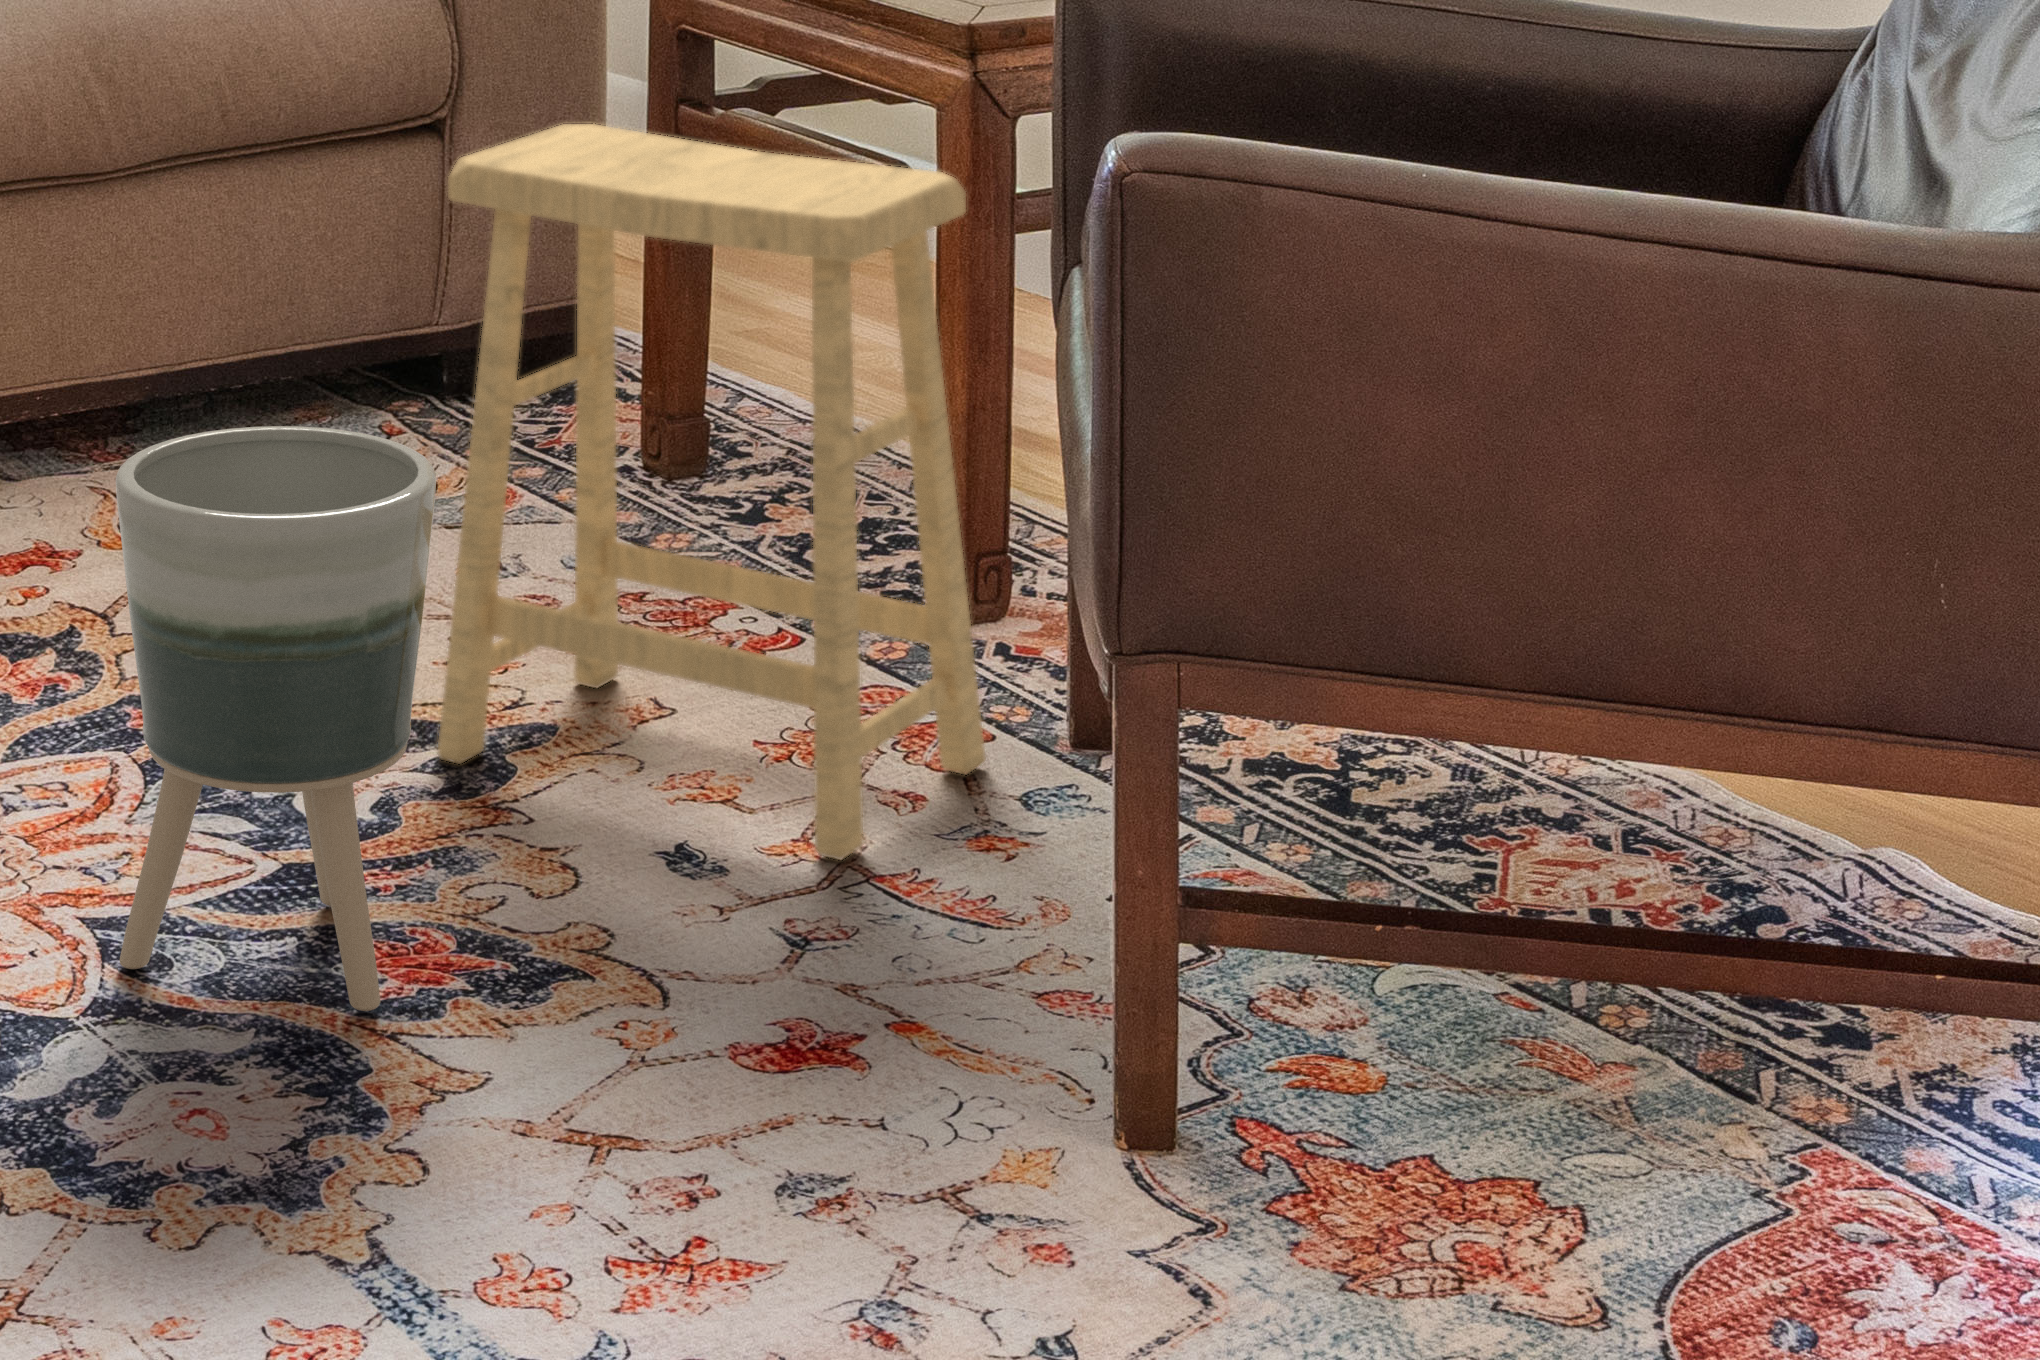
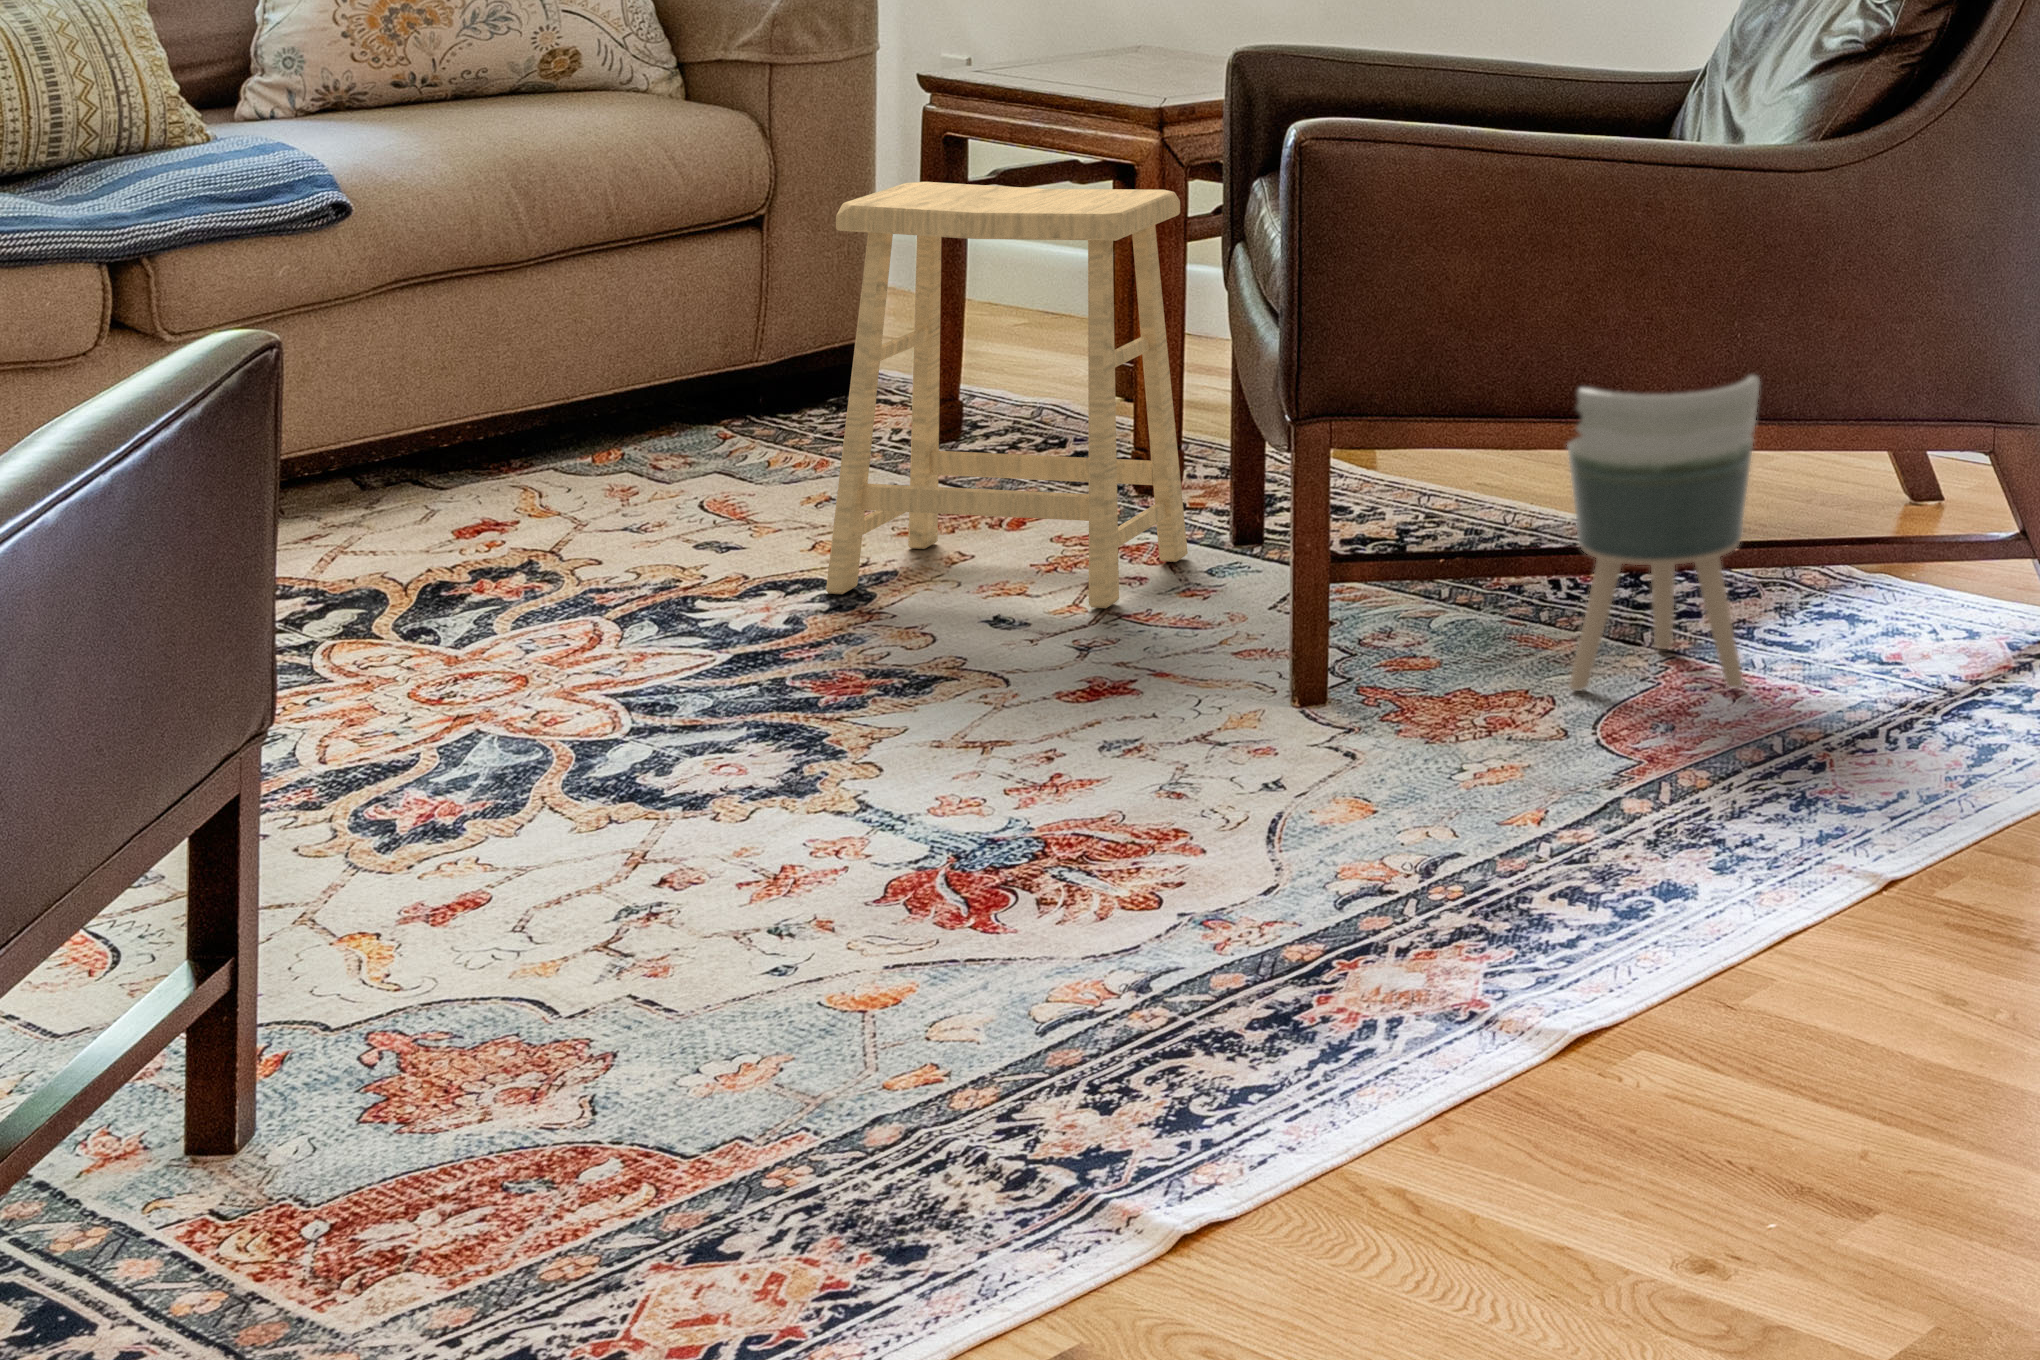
planter: present [116,426,436,1011] -> present [1567,376,1759,691]

